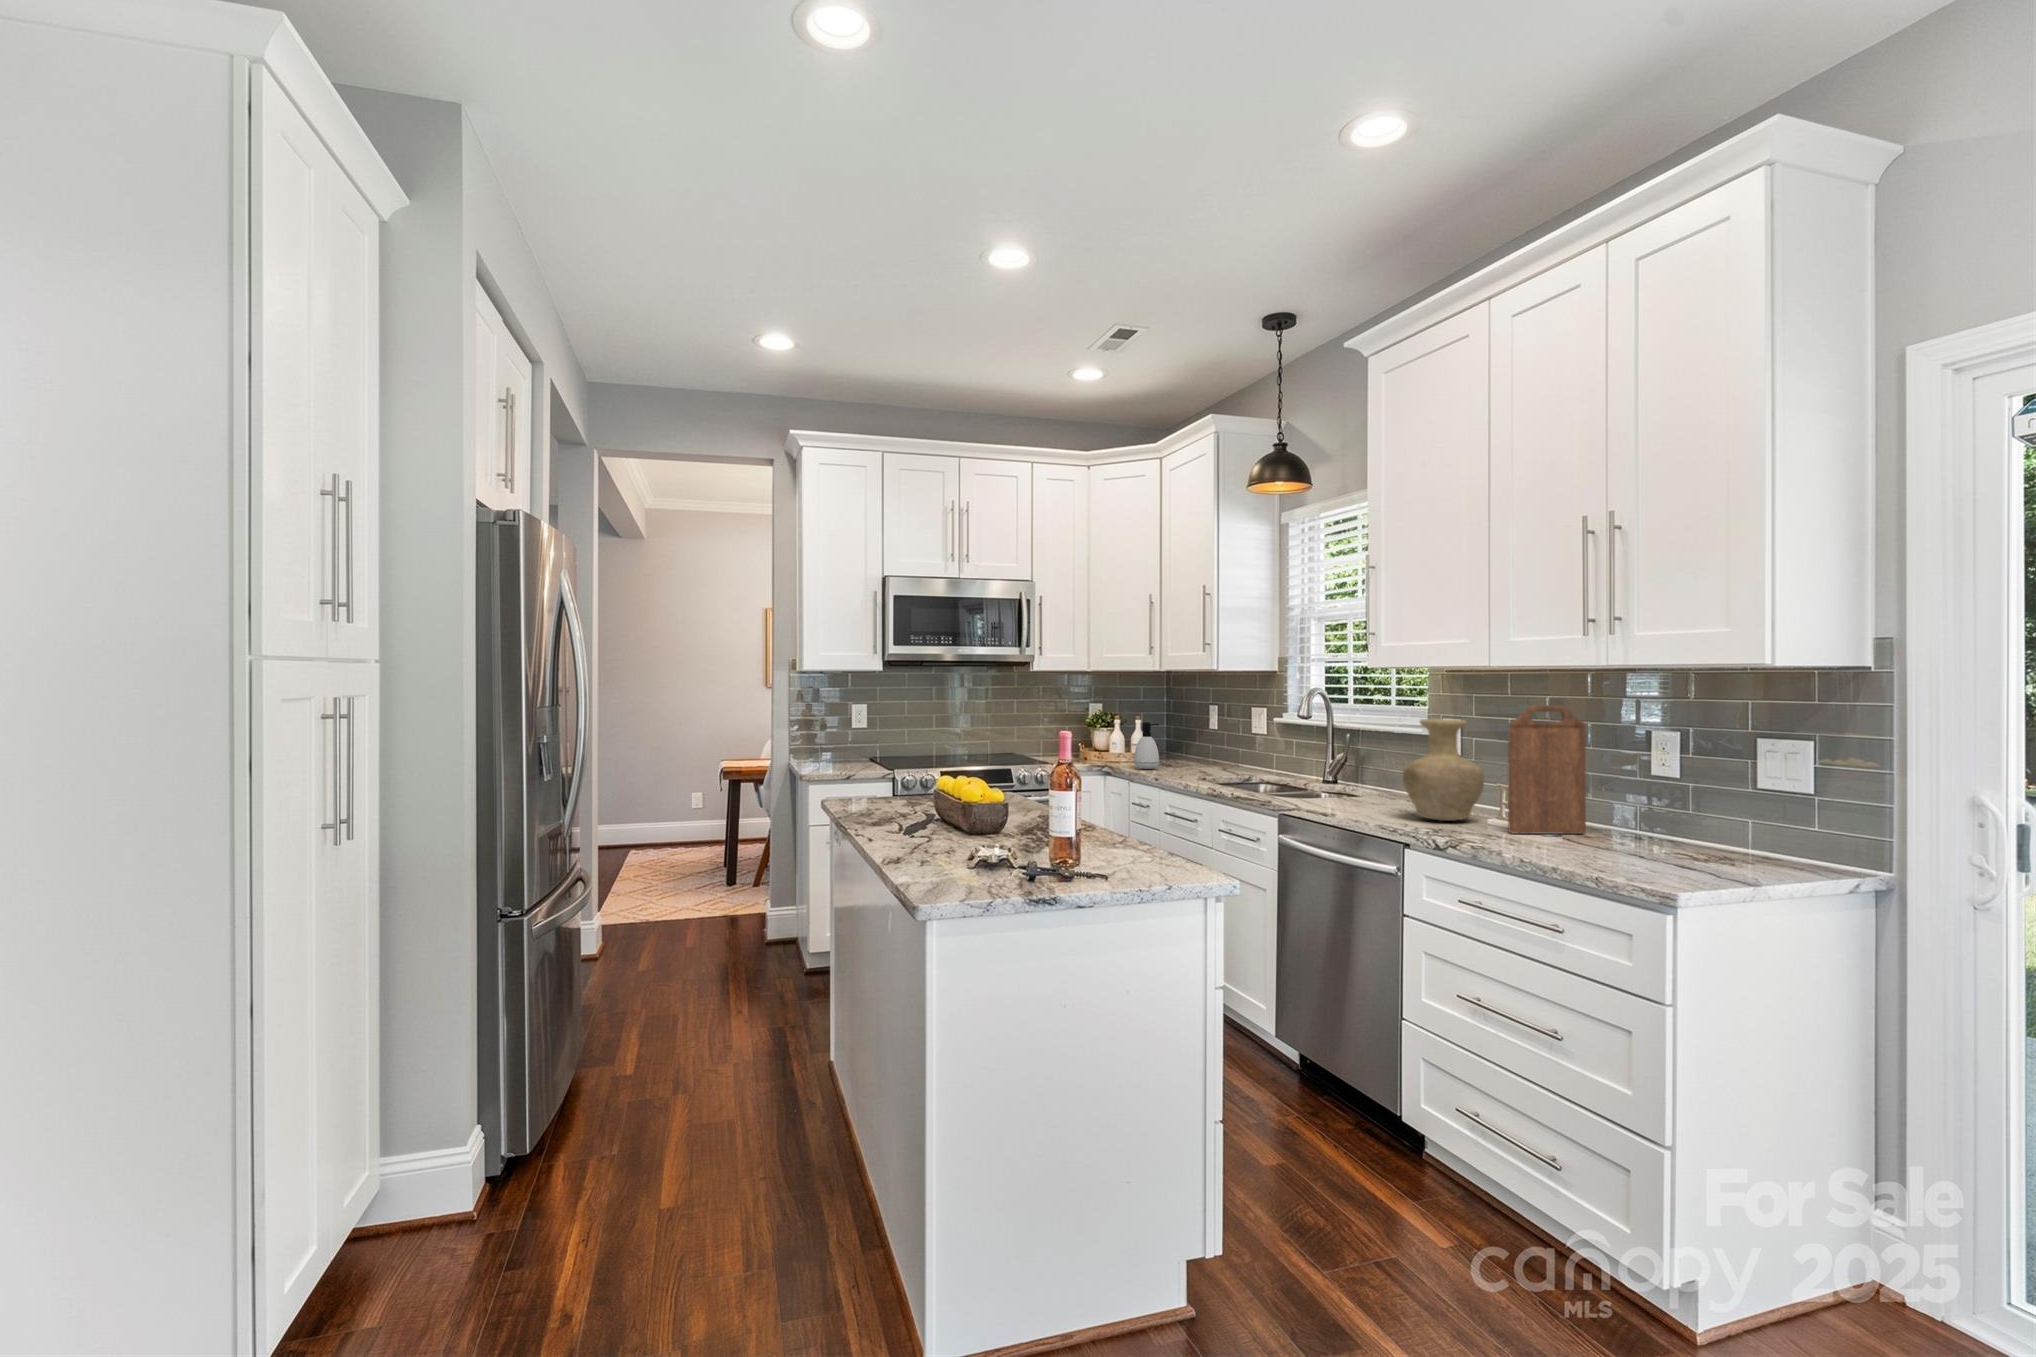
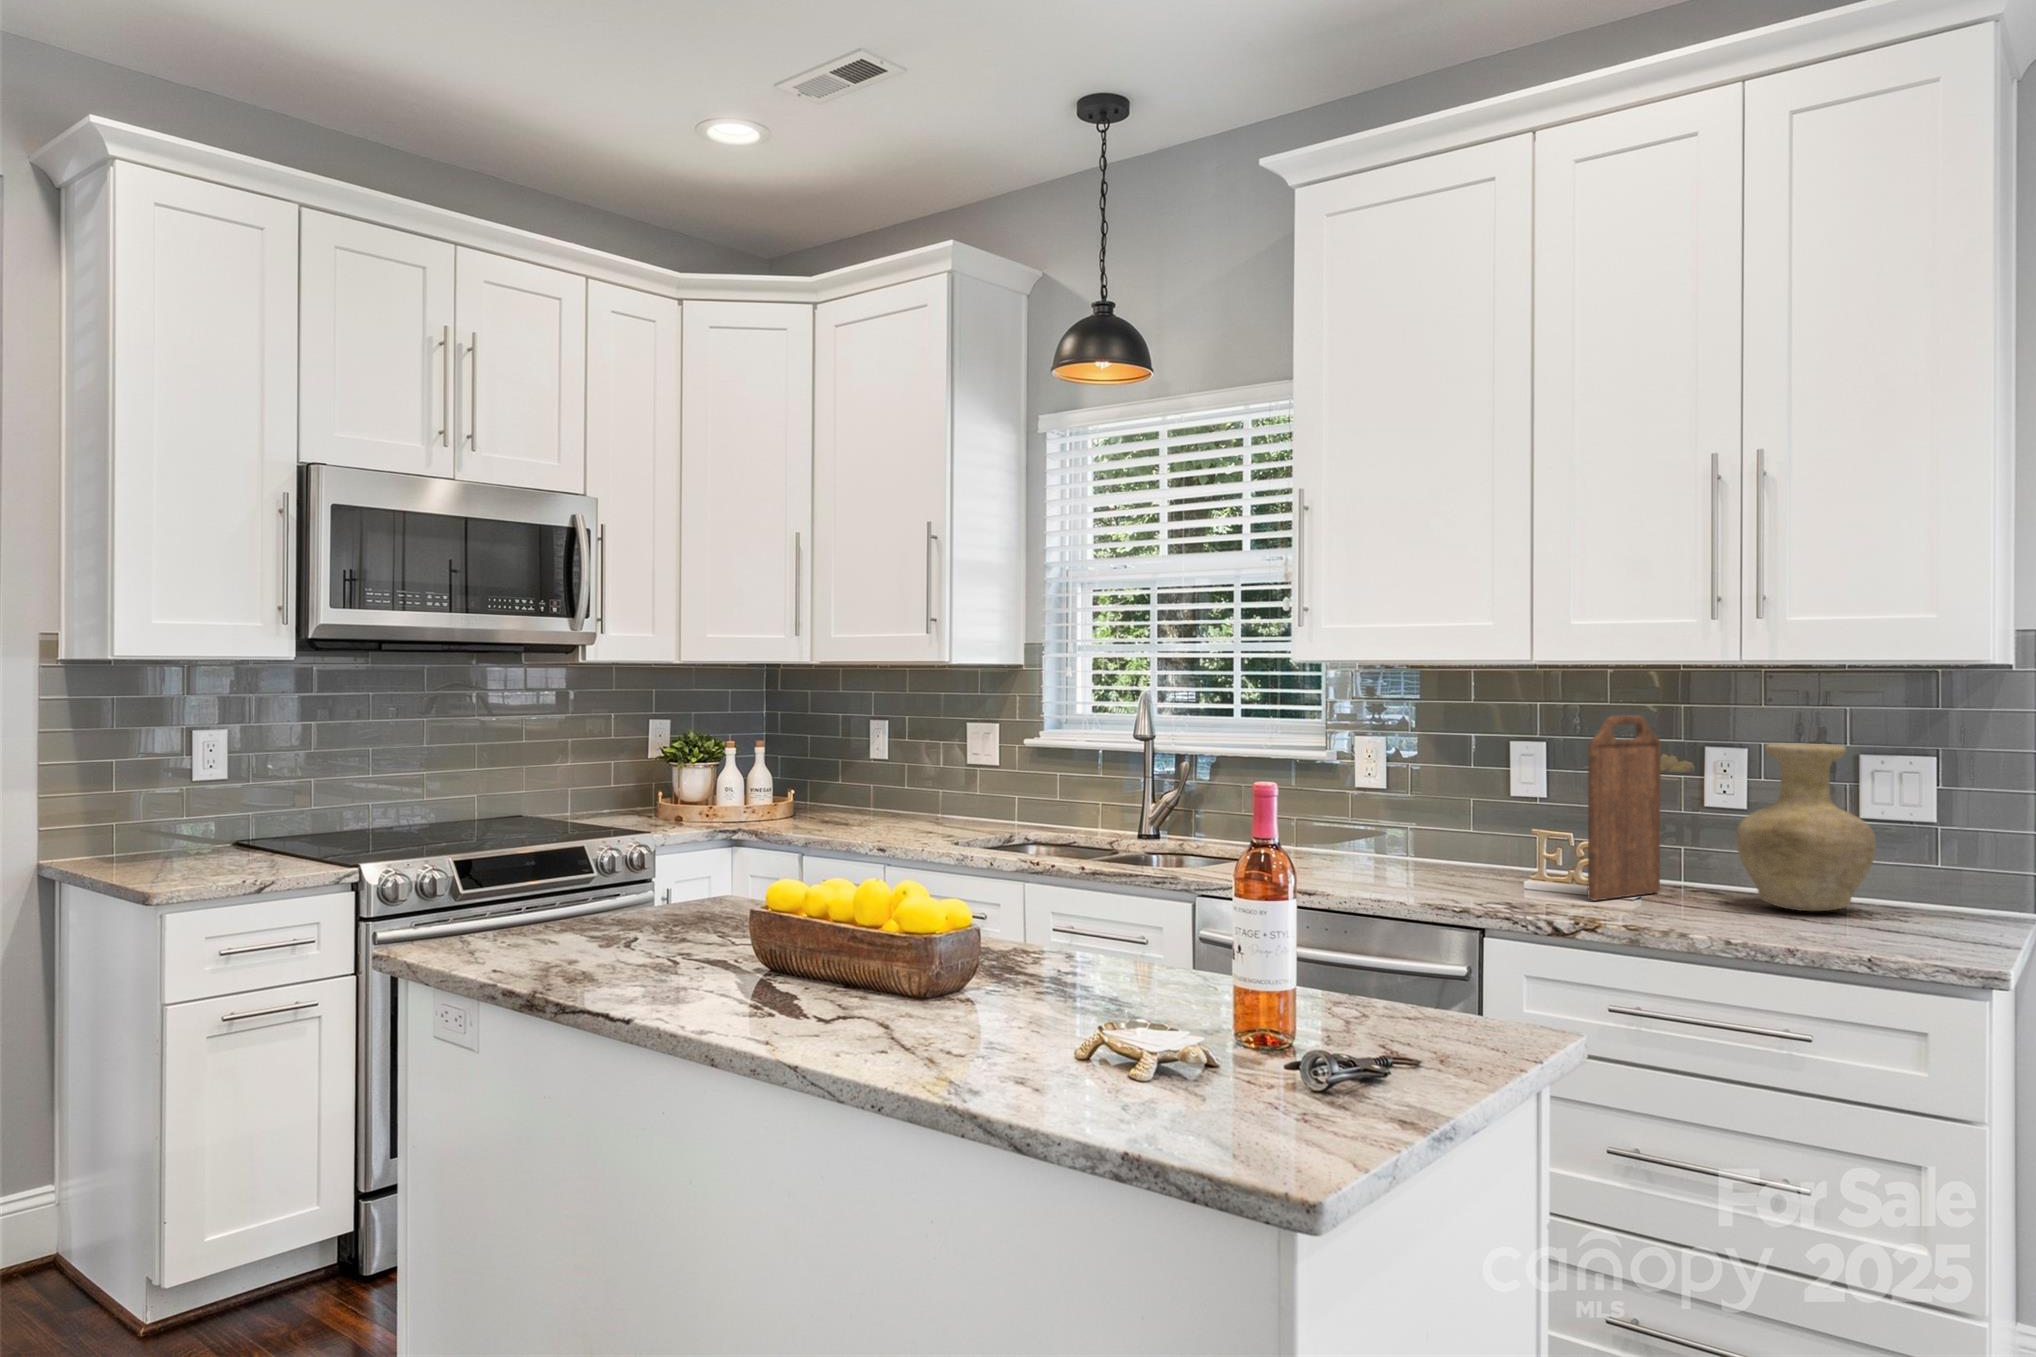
vase: present [1403,719,1484,821] -> present [1736,743,1876,911]
soap dispenser: present [1134,722,1159,769] -> none [794,751,838,832]

